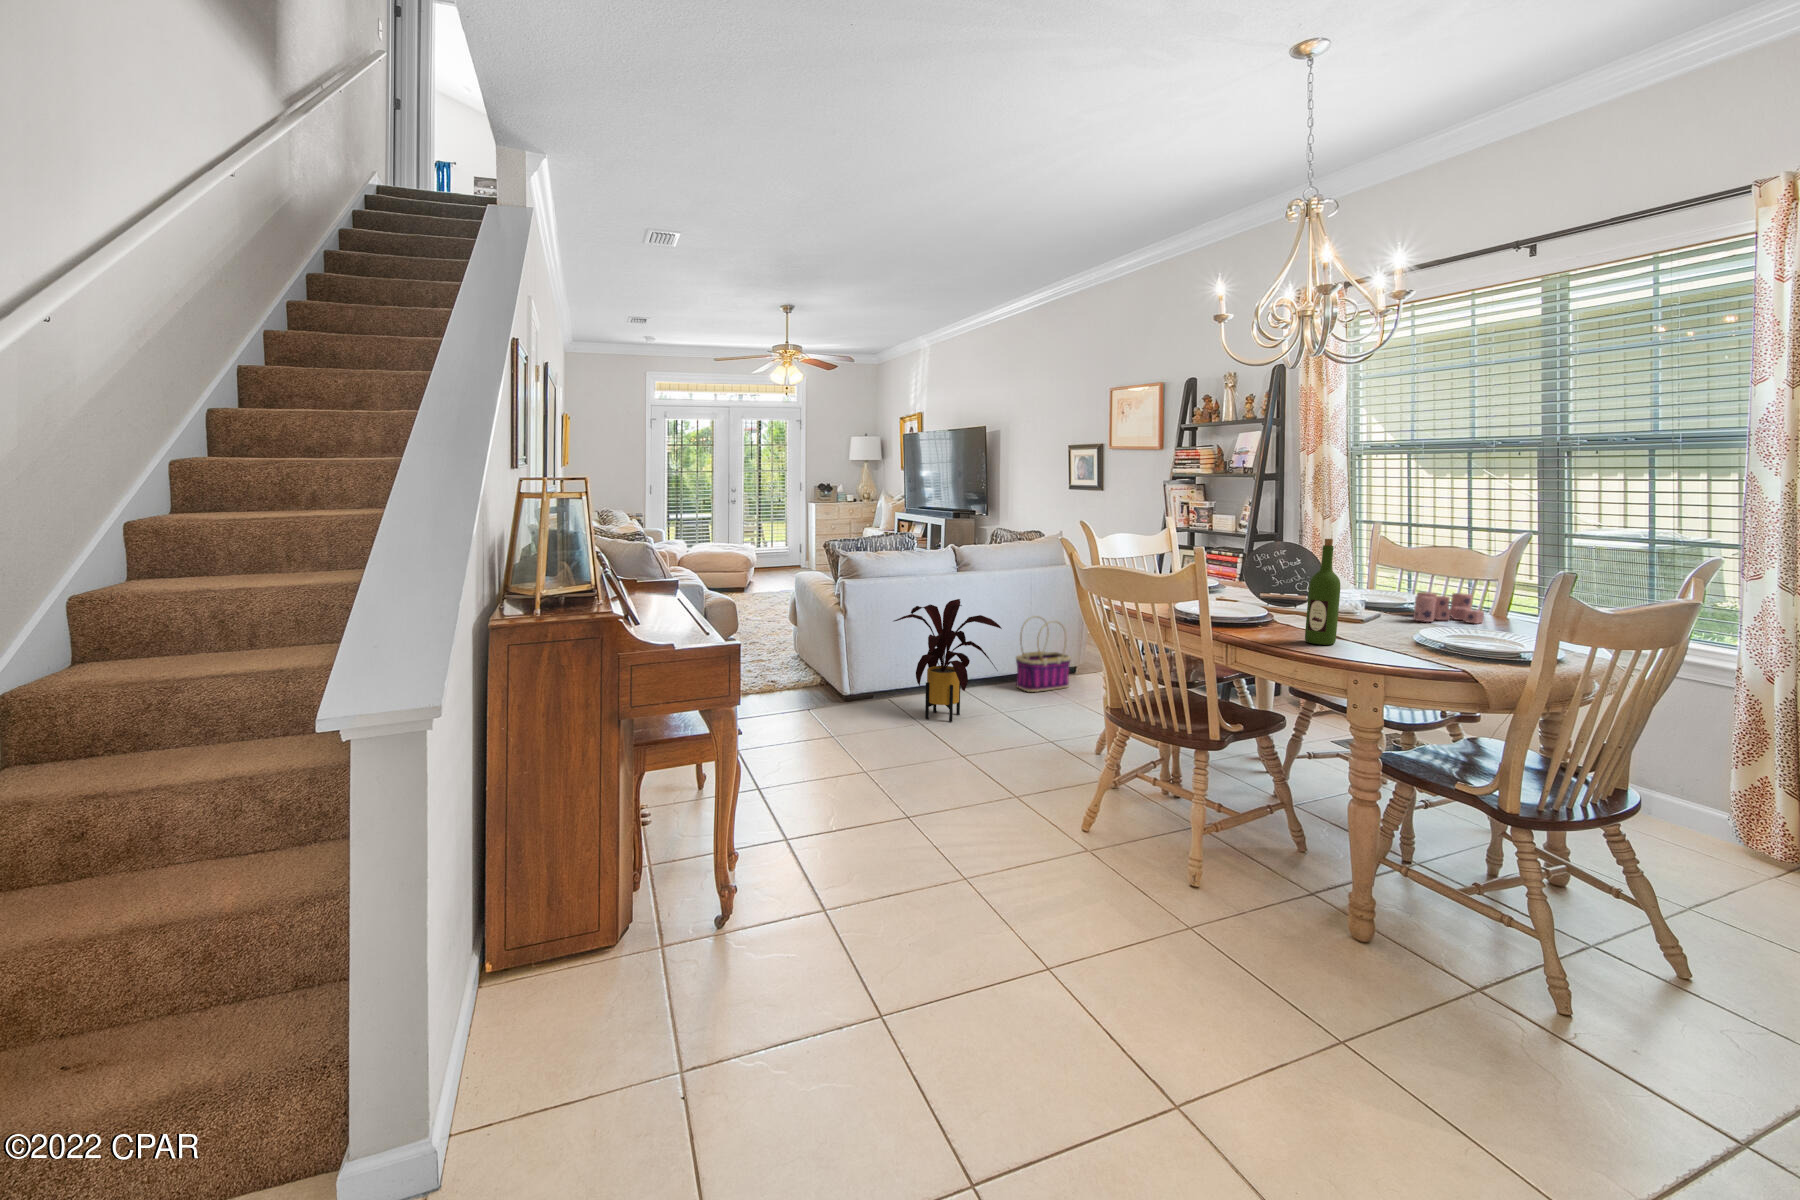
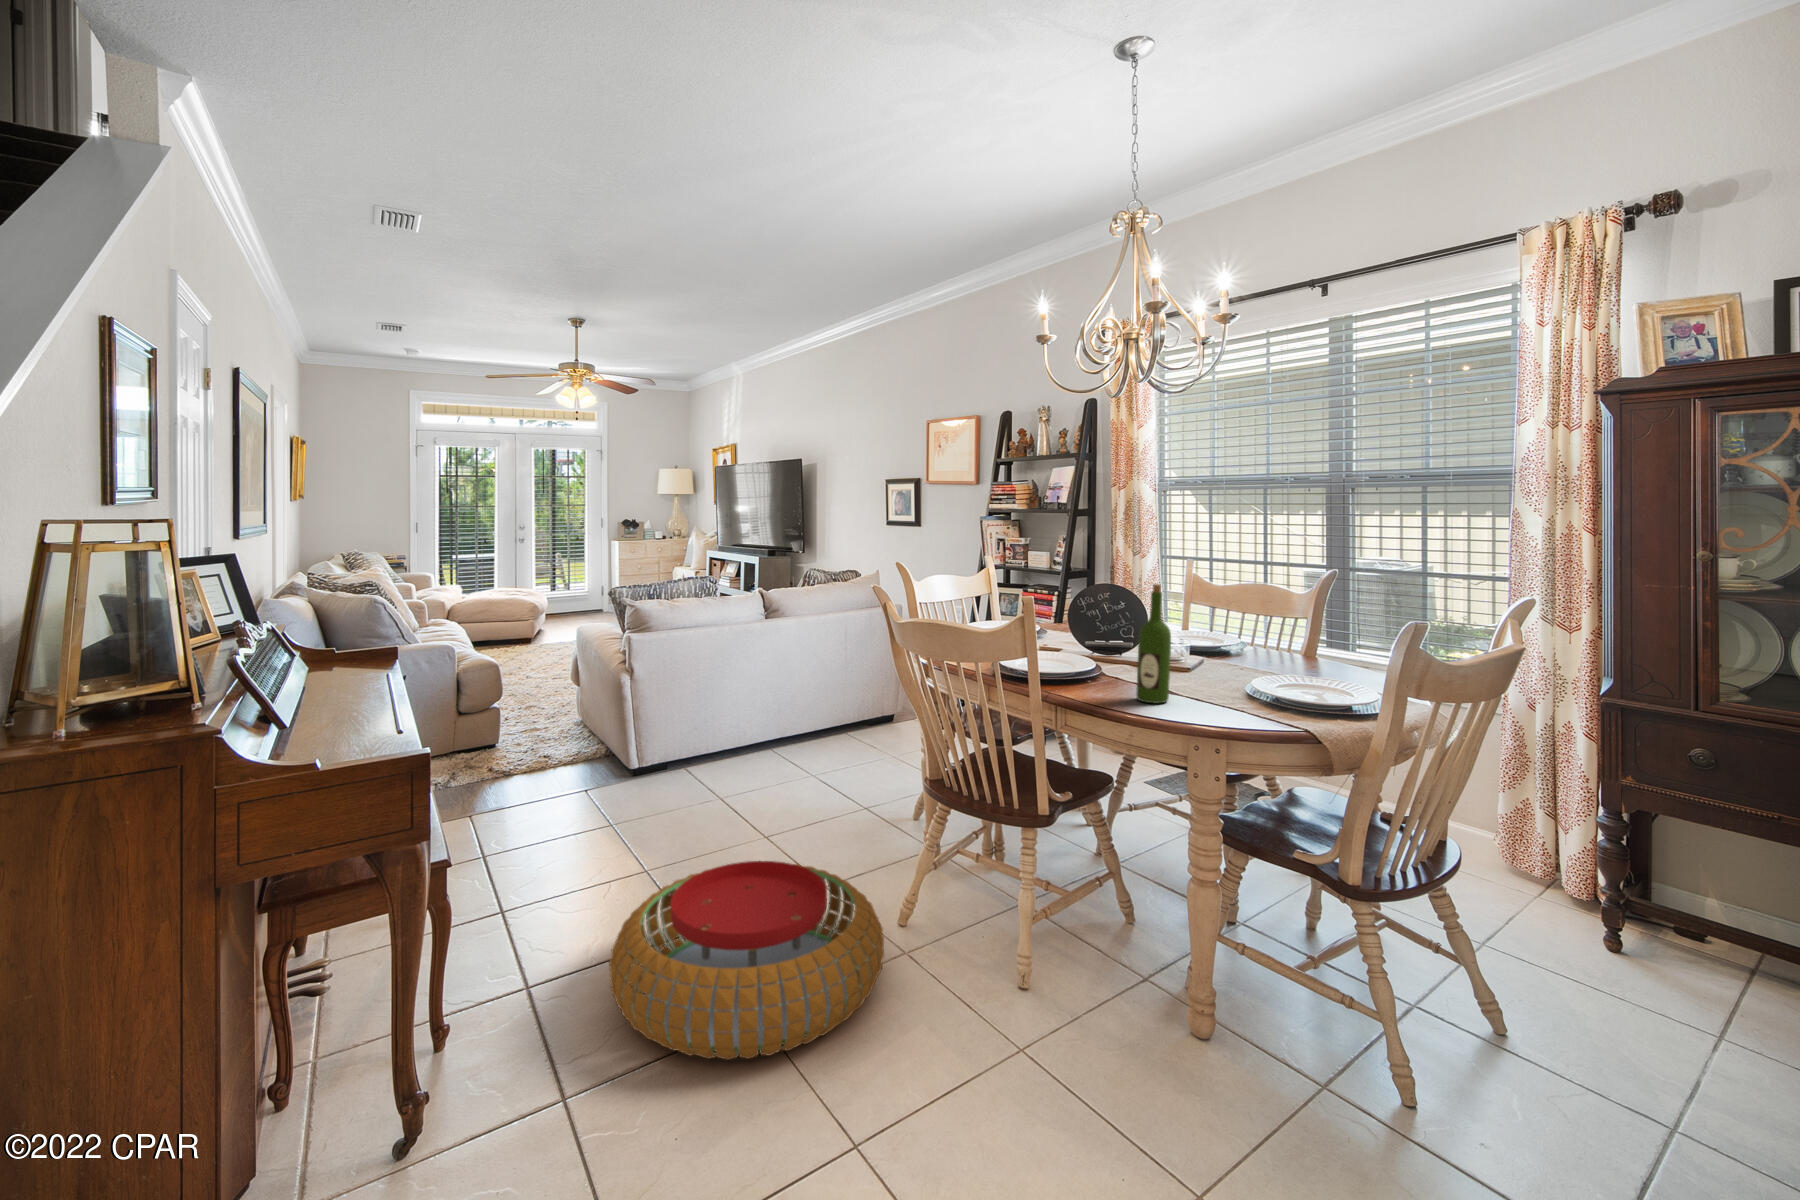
candle: present [1413,592,1484,624] -> none [1237,635,1304,668]
house plant: present [894,599,1002,722] -> none [684,650,811,792]
basket: present [1016,618,1071,692] -> none [831,664,891,748]
pouf: none [850,763,1068,904] -> present [609,861,884,1060]

